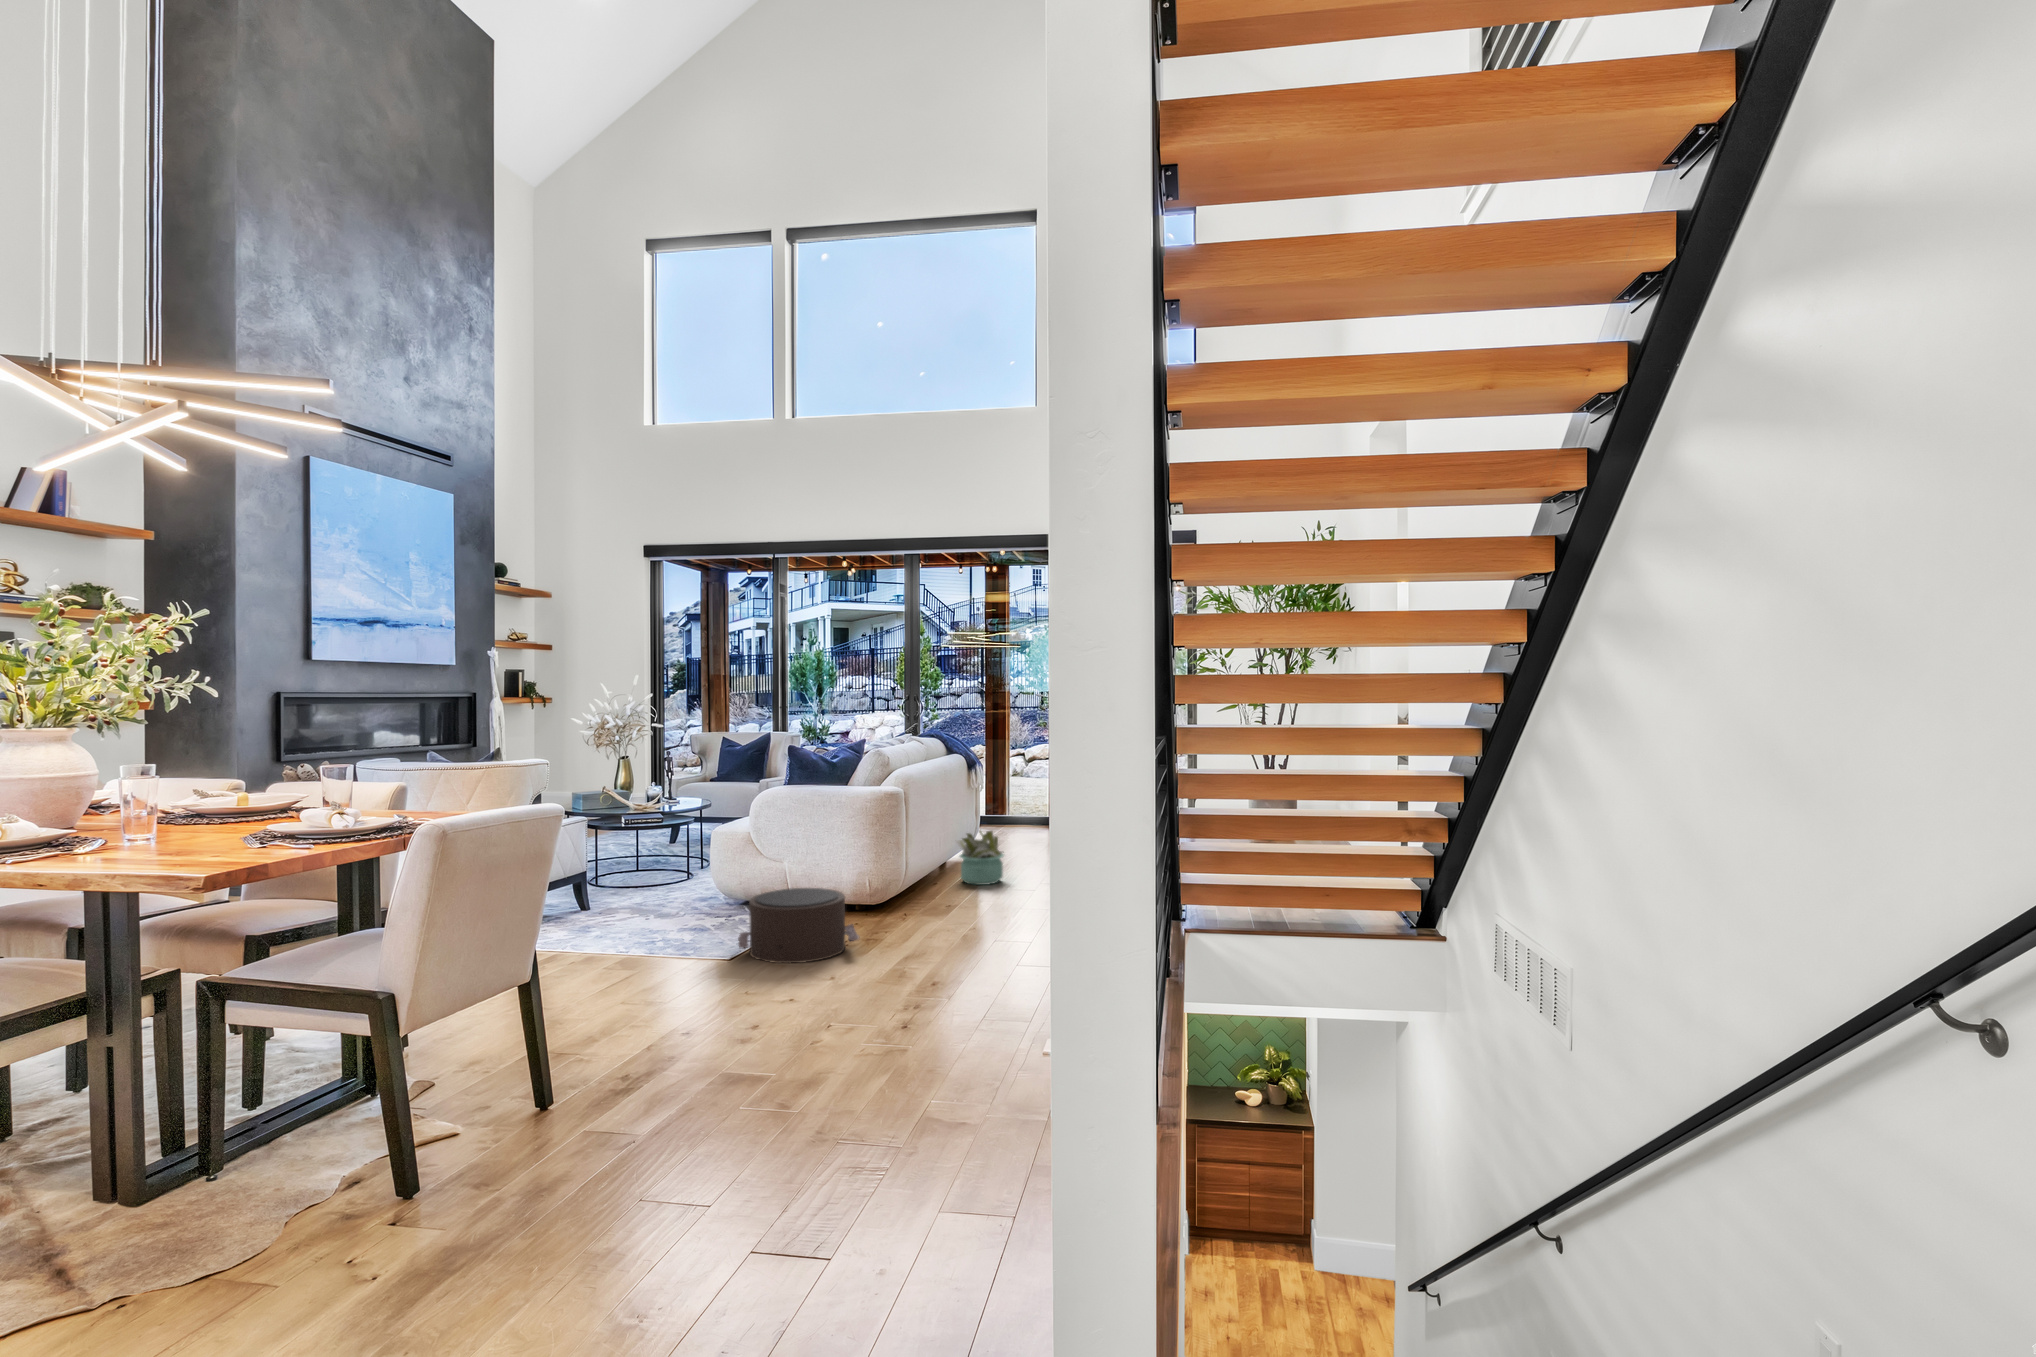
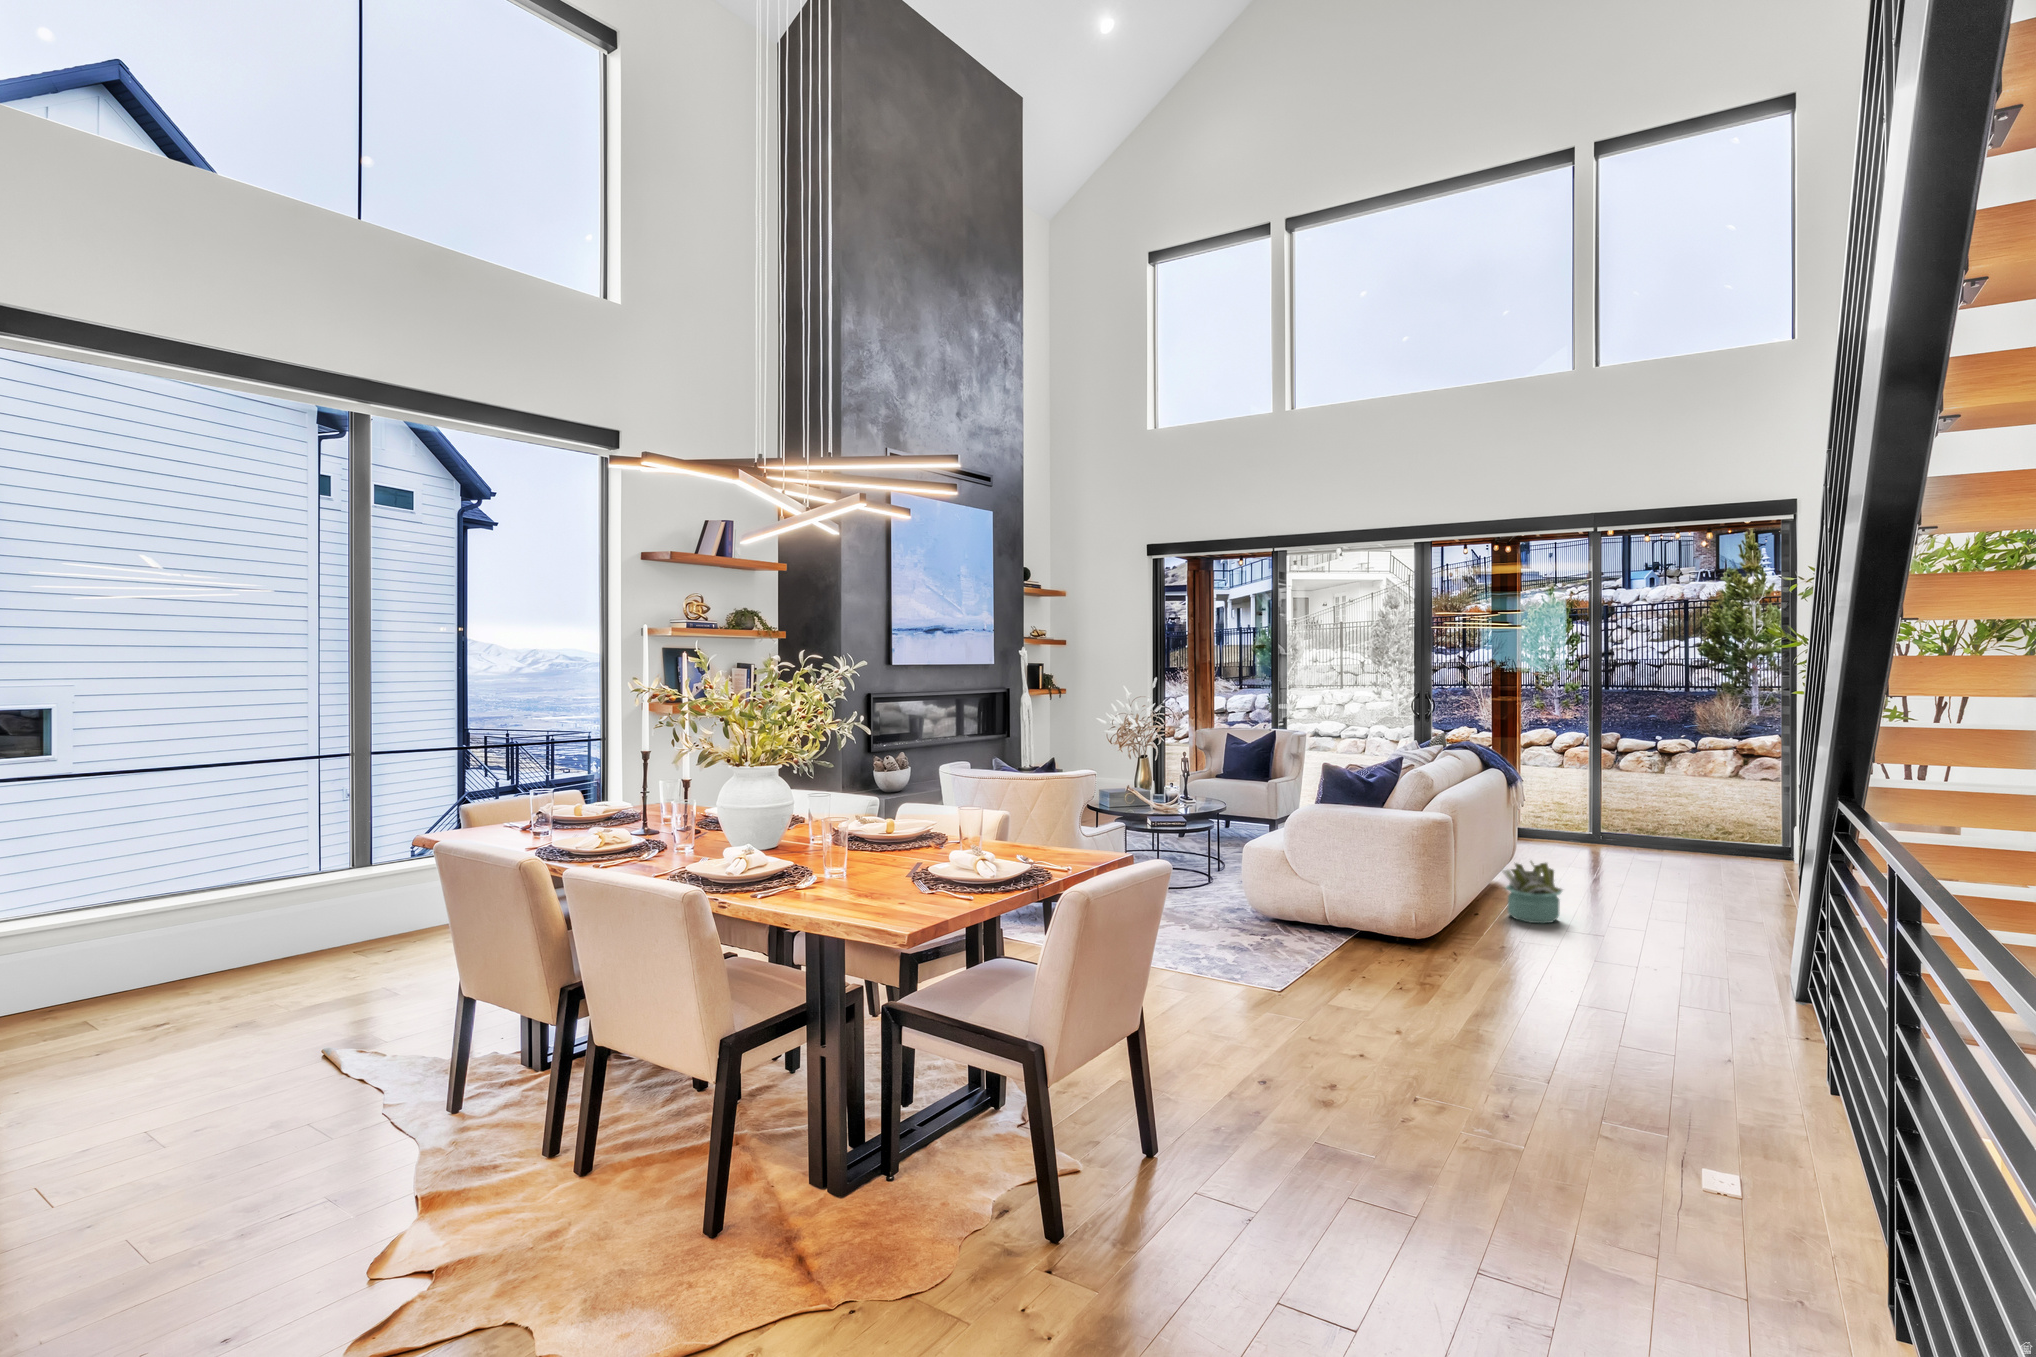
pouf: present [738,888,859,963] -> none [1286,921,1420,1006]

